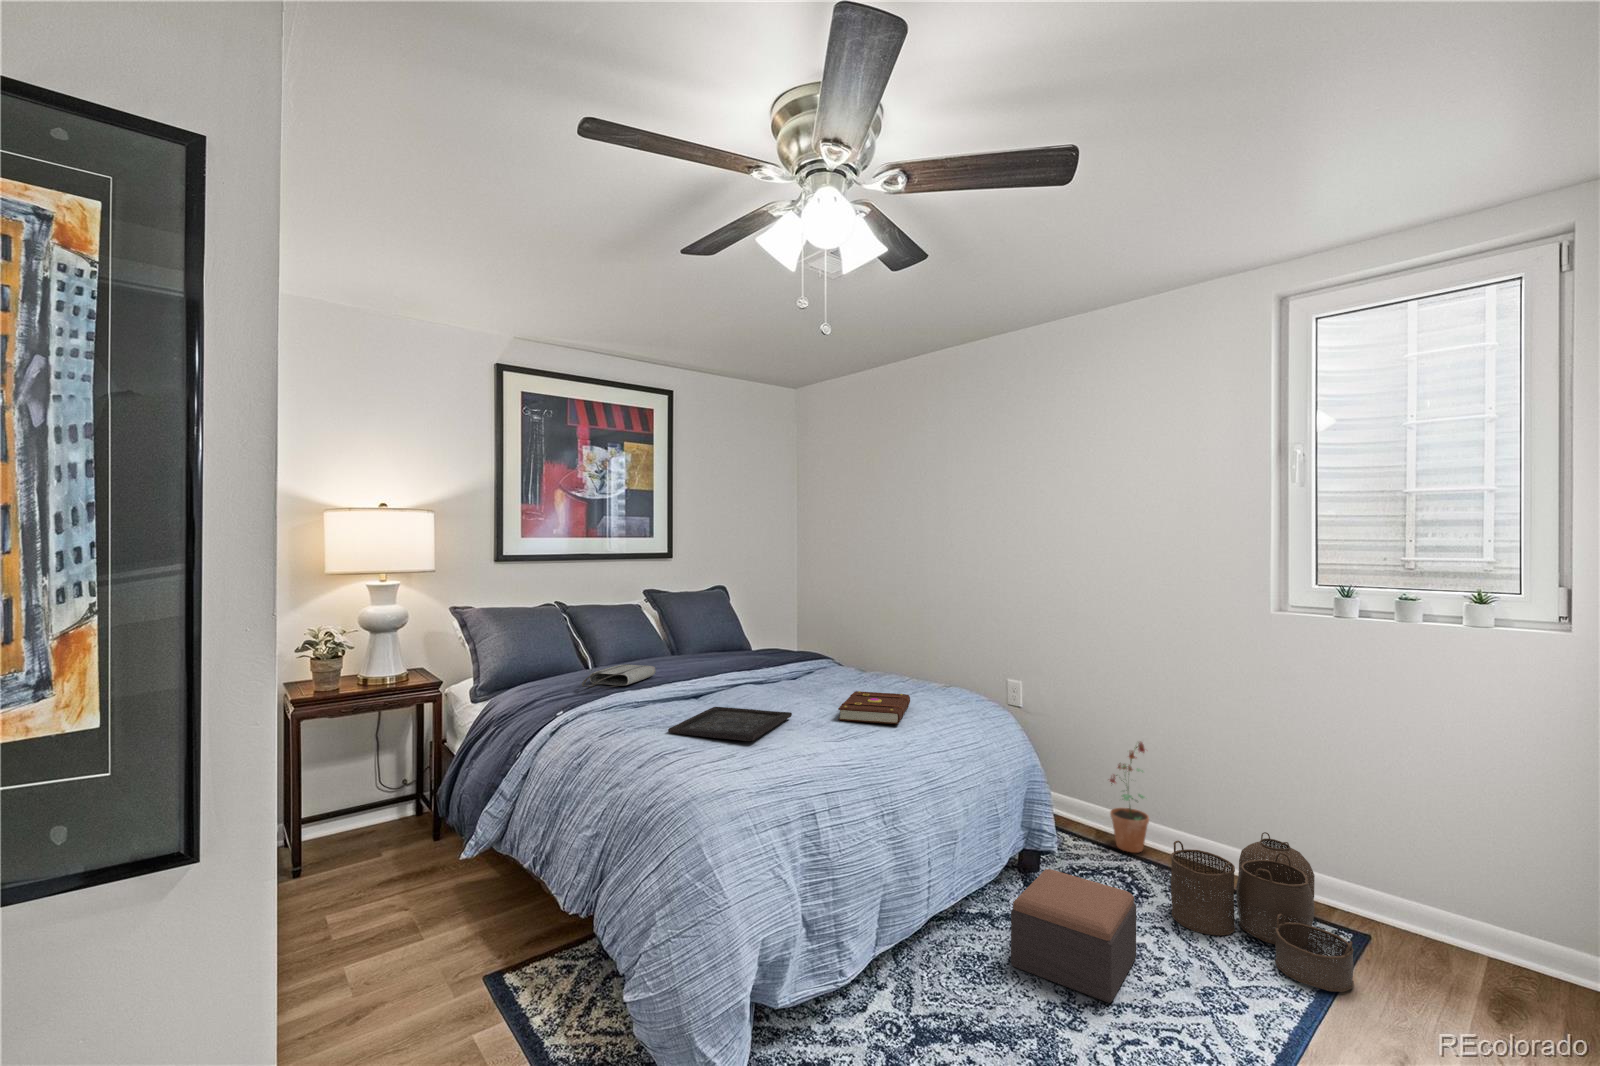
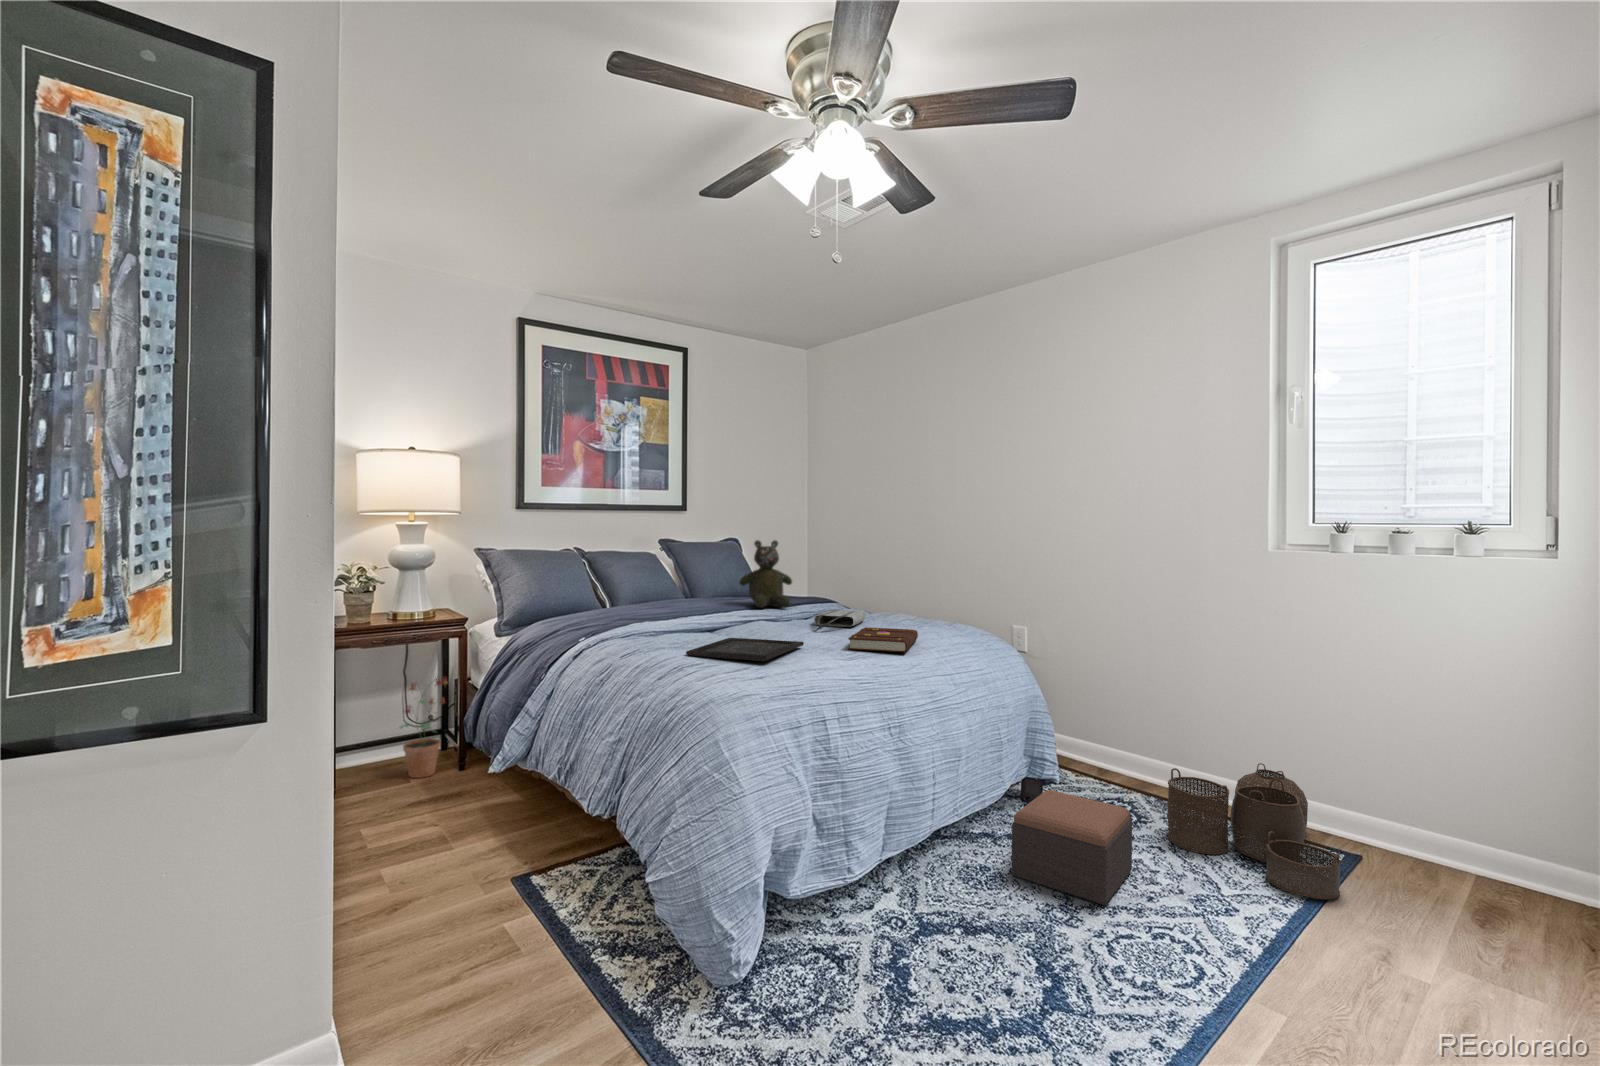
teddy bear: none [725,590,780,662] -> present [739,540,792,608]
tote bag: present [582,664,656,688] -> present [814,610,865,628]
potted plant: present [1110,742,1149,853] -> present [400,678,448,778]

